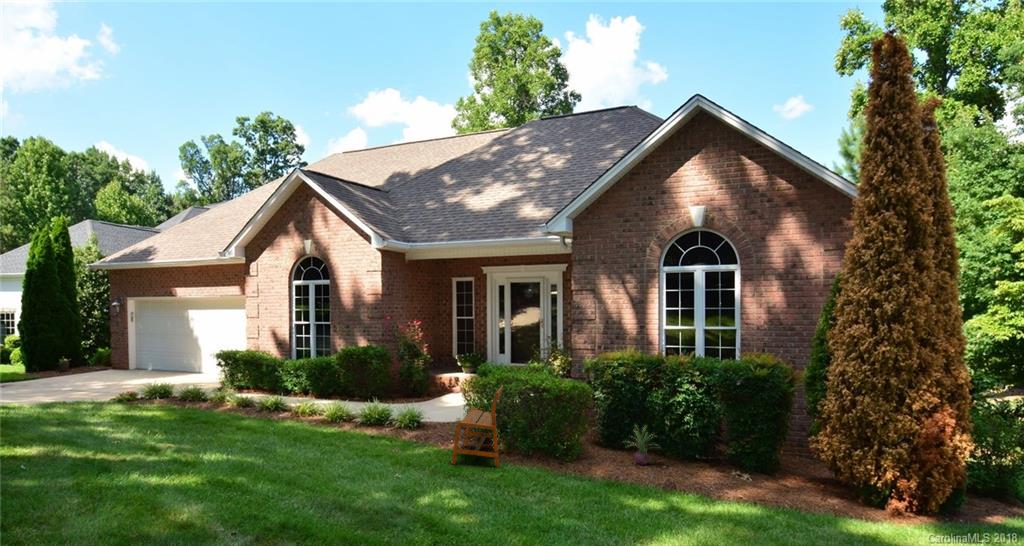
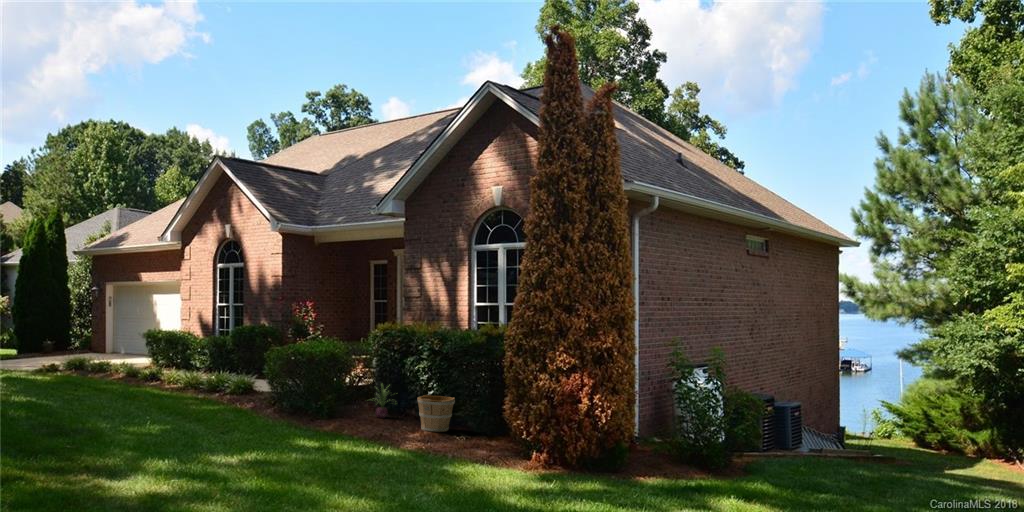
bench: present [452,385,503,467] -> none [216,345,287,410]
wooden bucket: none [717,440,764,486] -> present [417,395,455,432]

